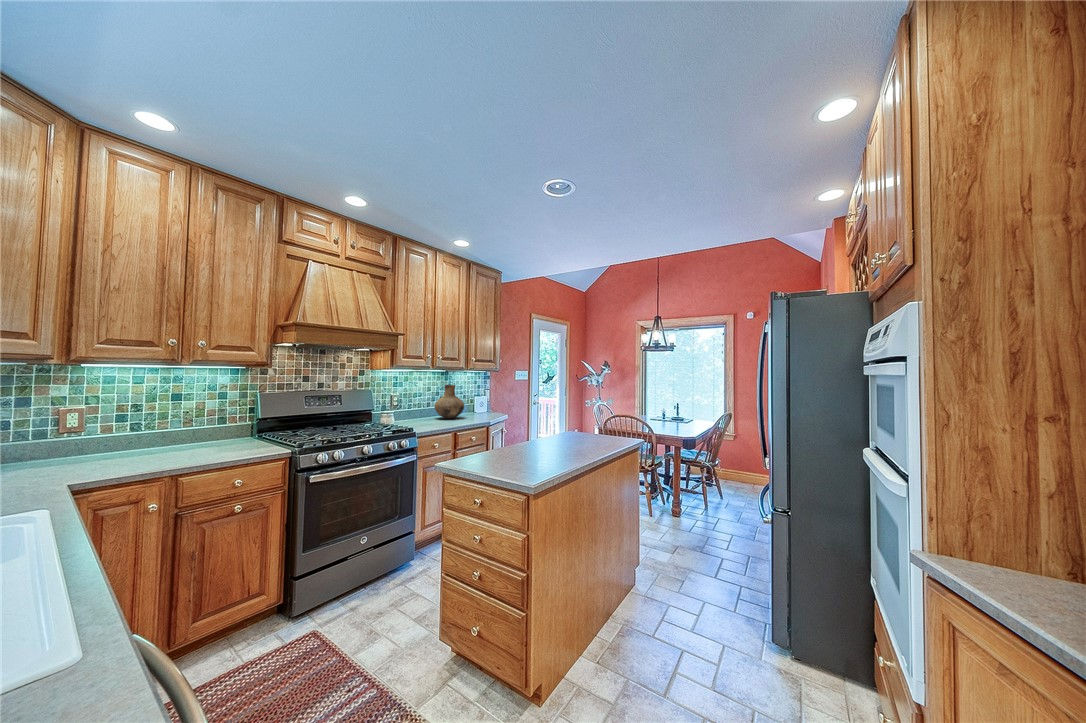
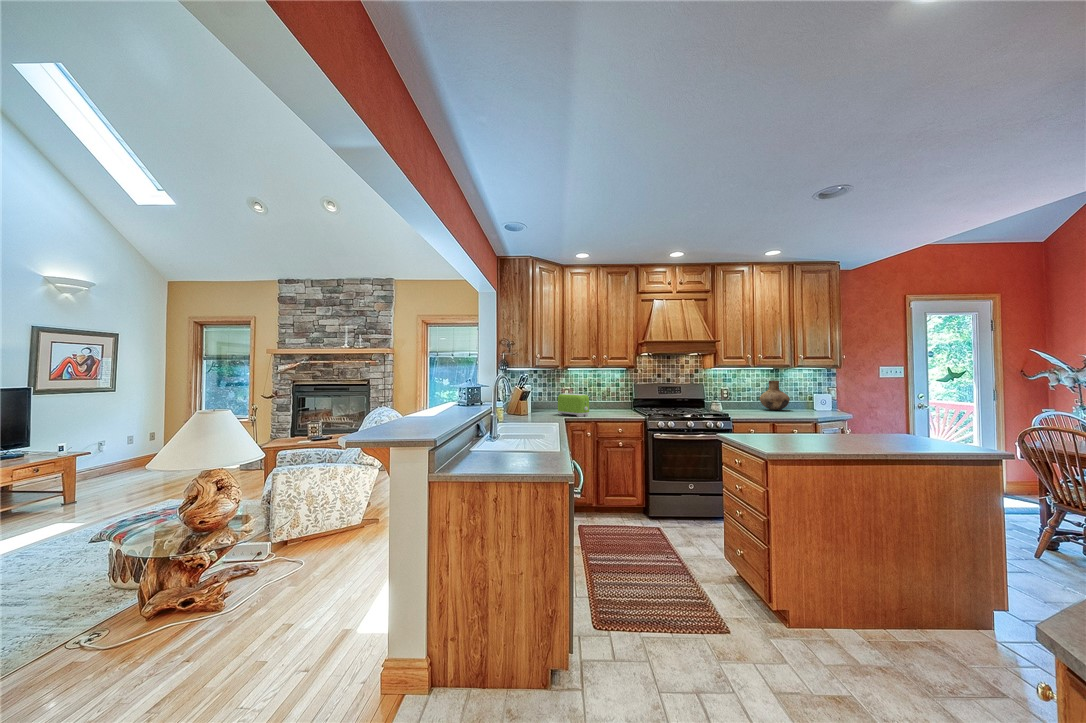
toaster: none [51,420,161,473] -> present [558,393,589,417]

